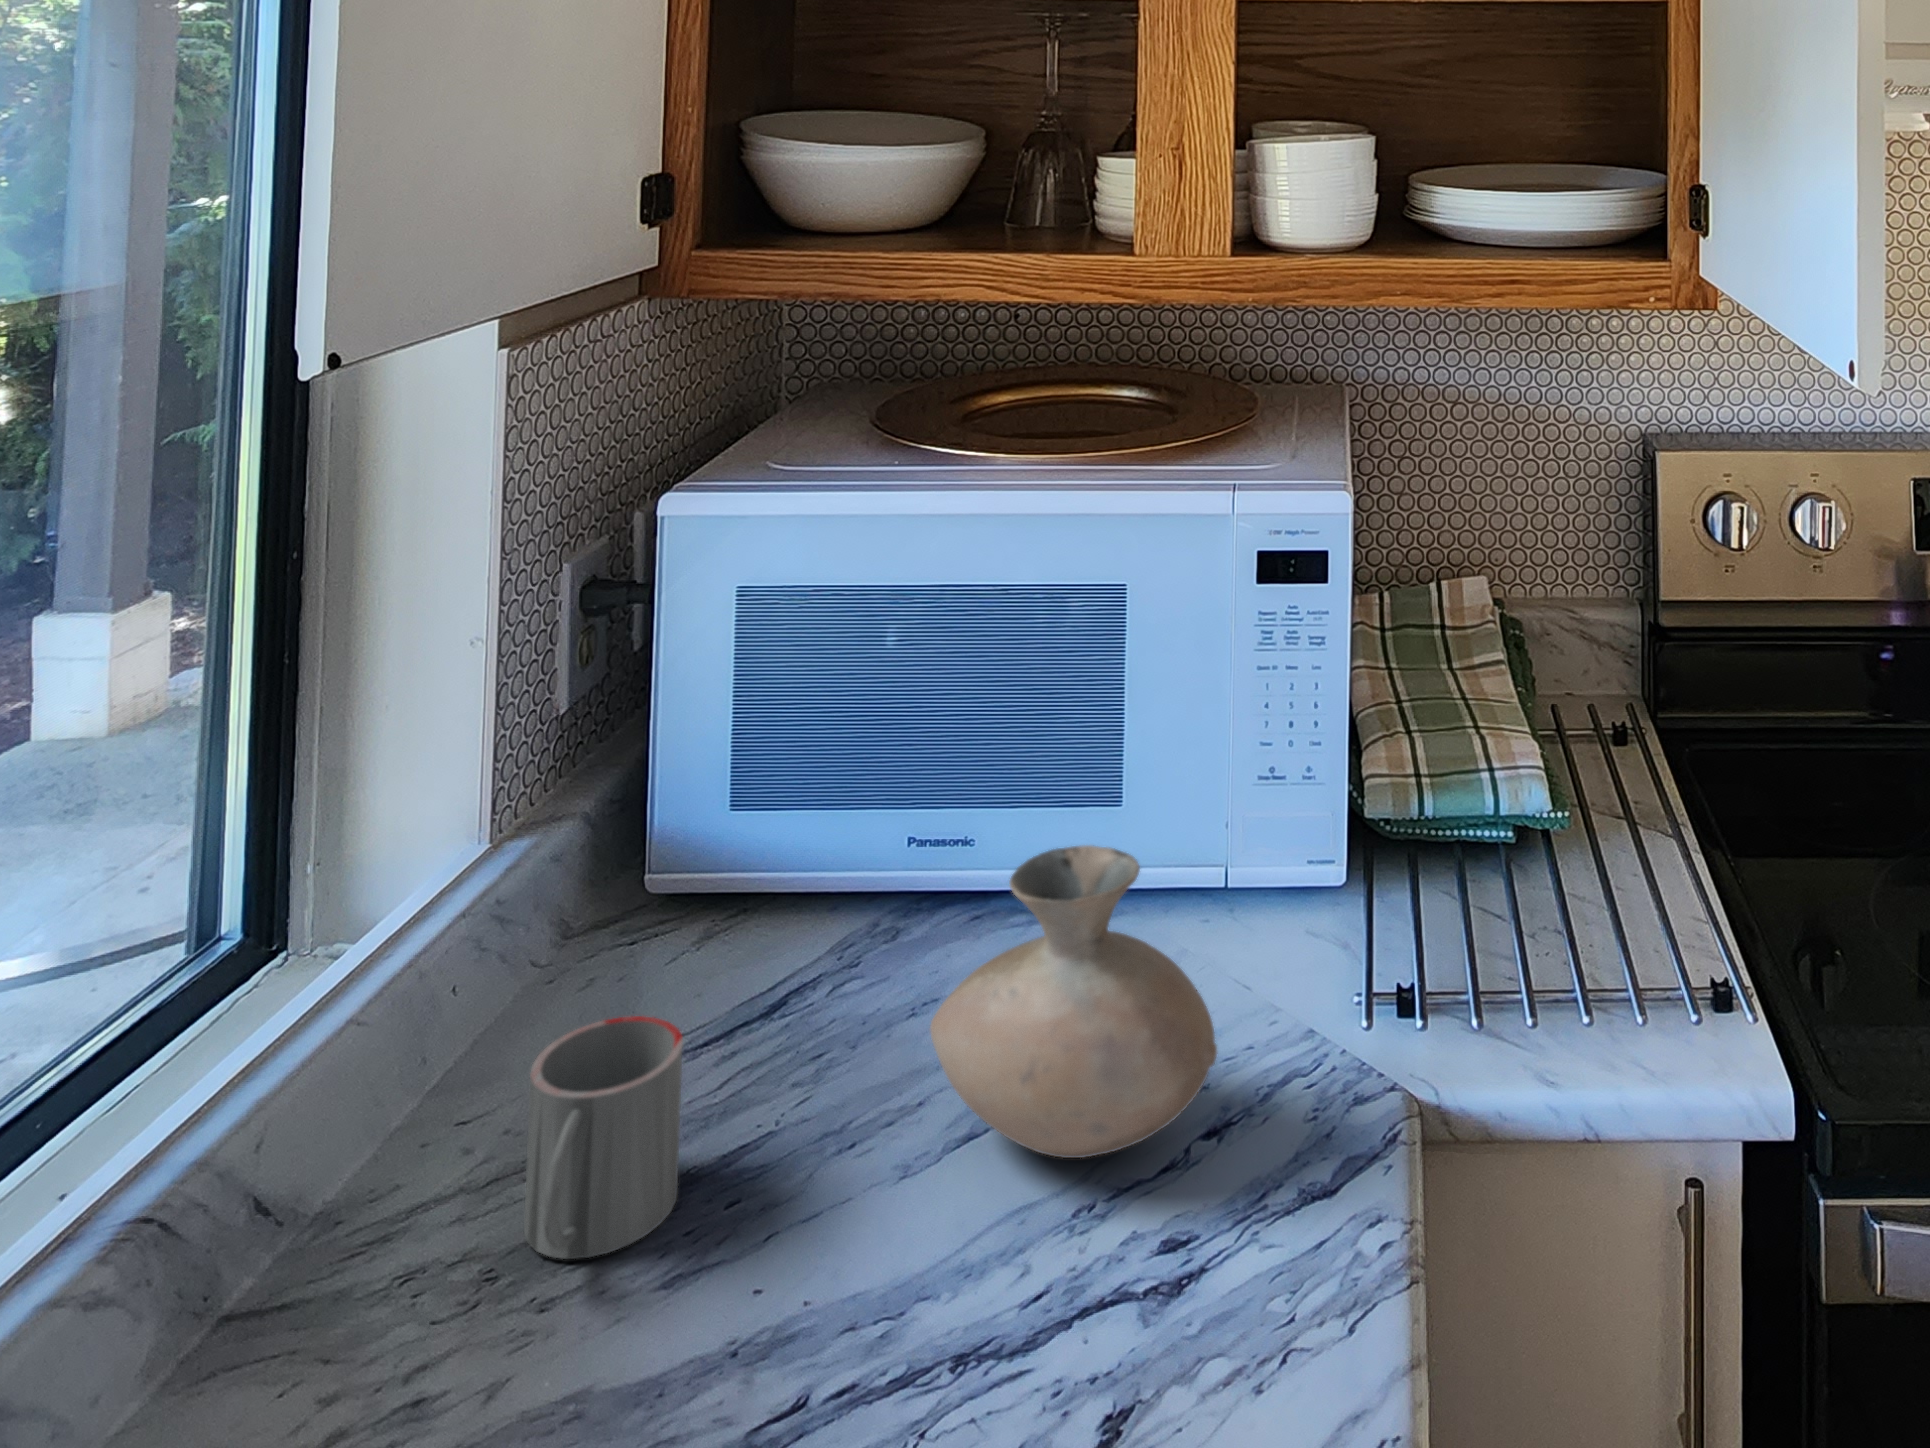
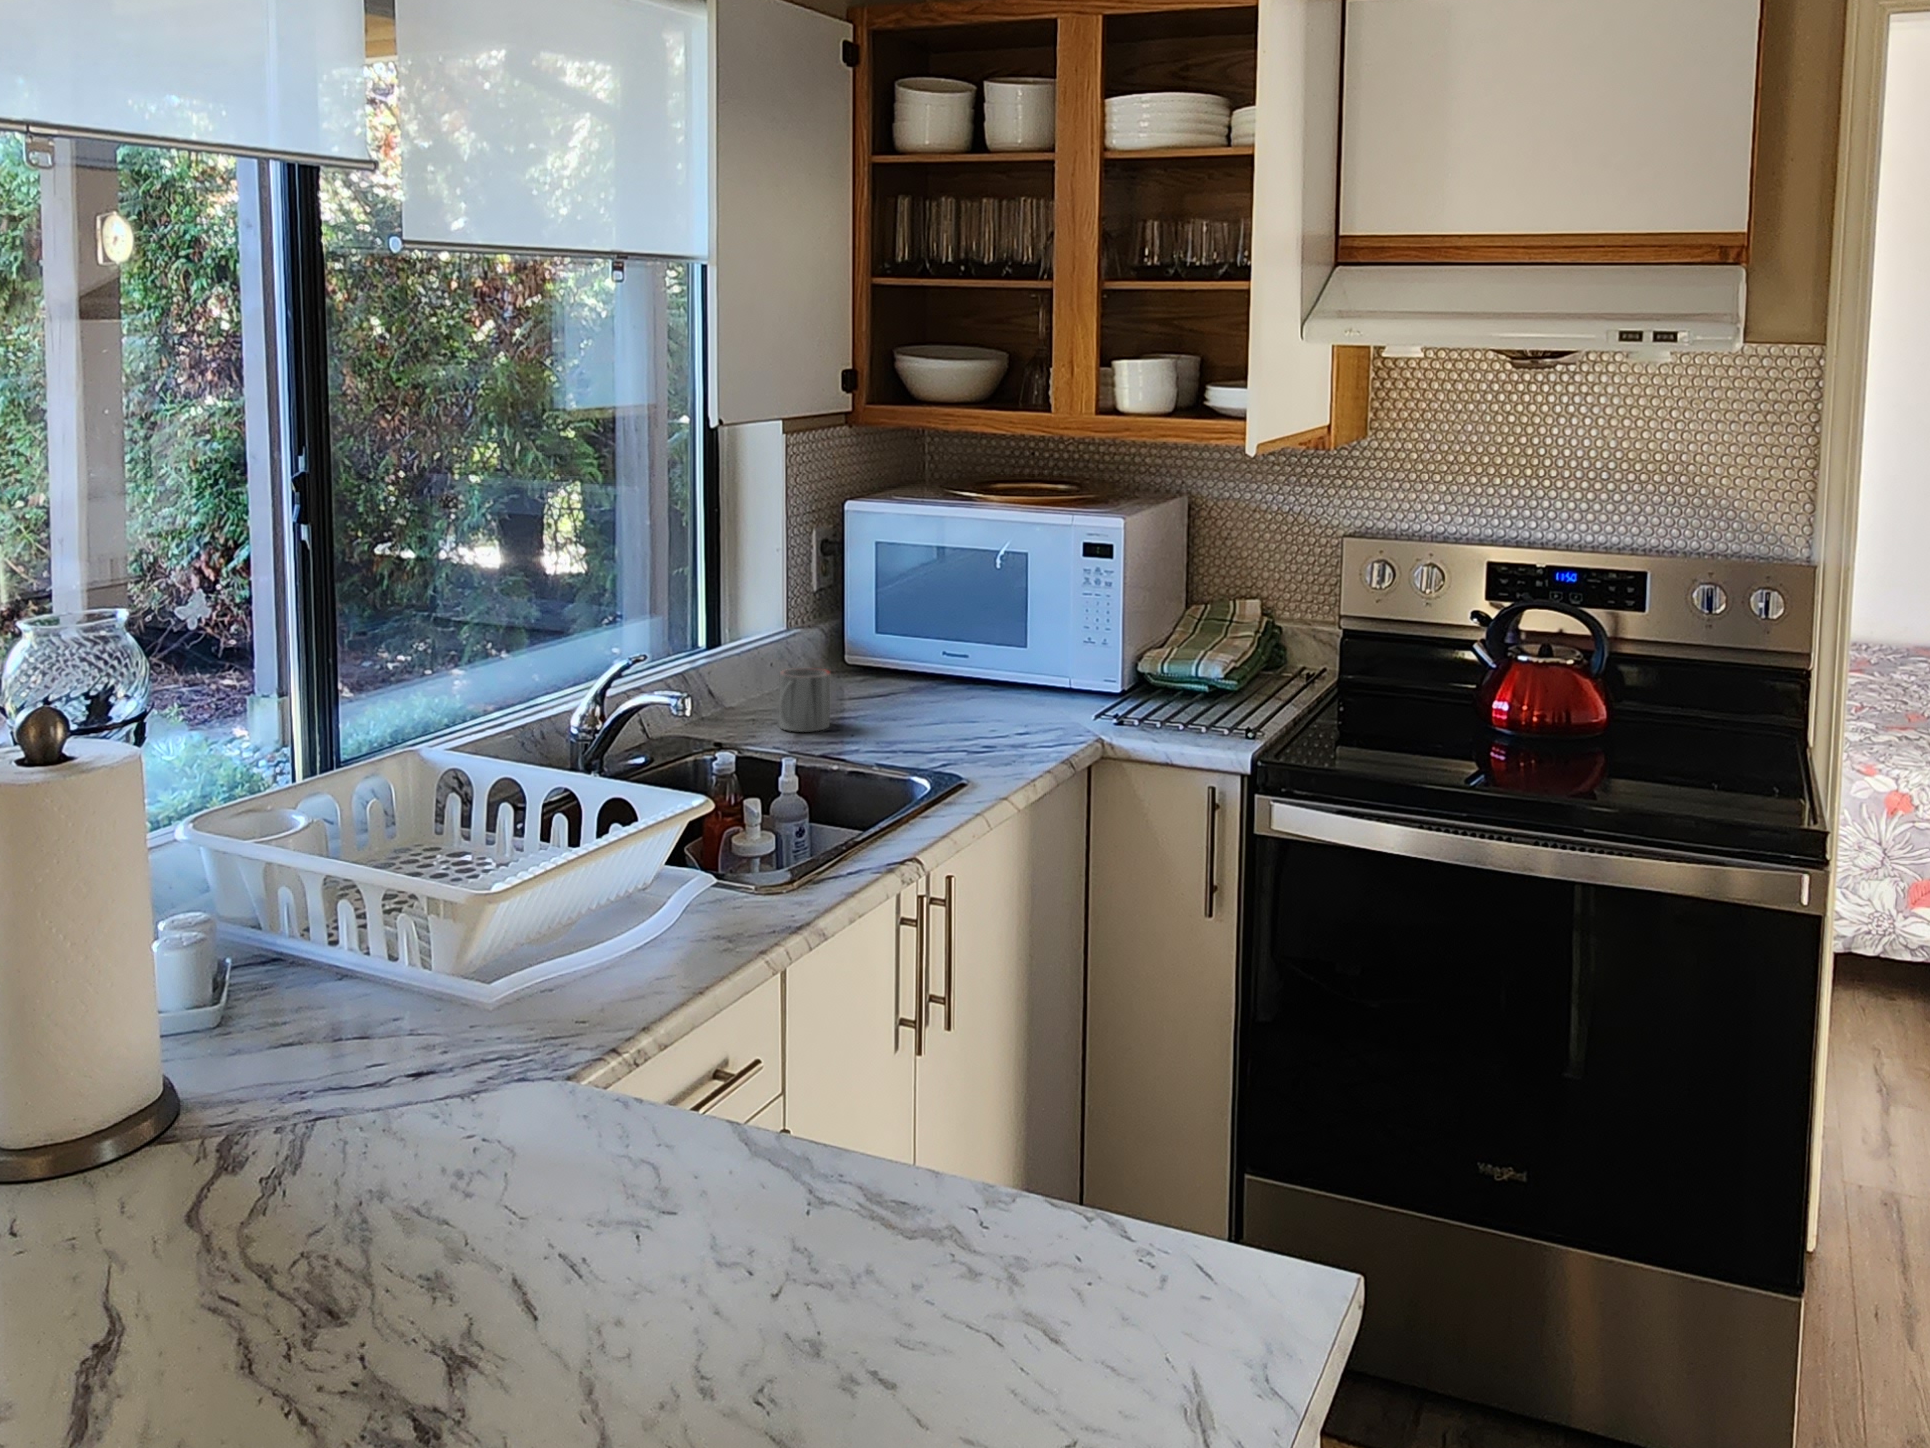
vase: present [930,845,1217,1158] -> none [918,629,1015,735]

